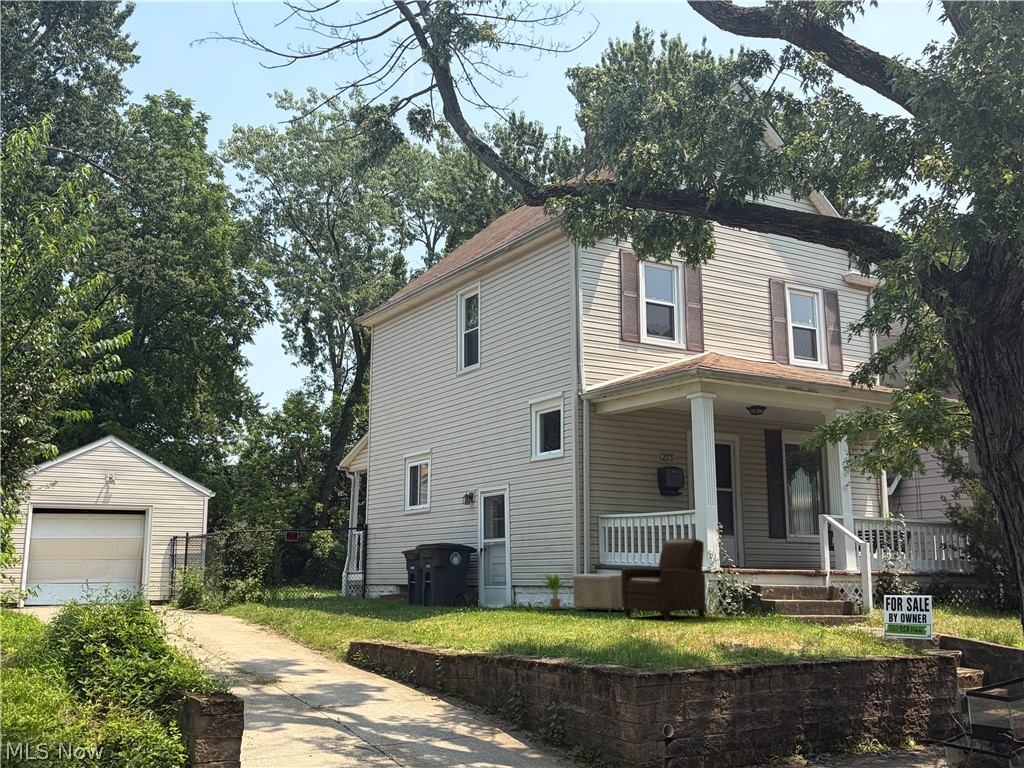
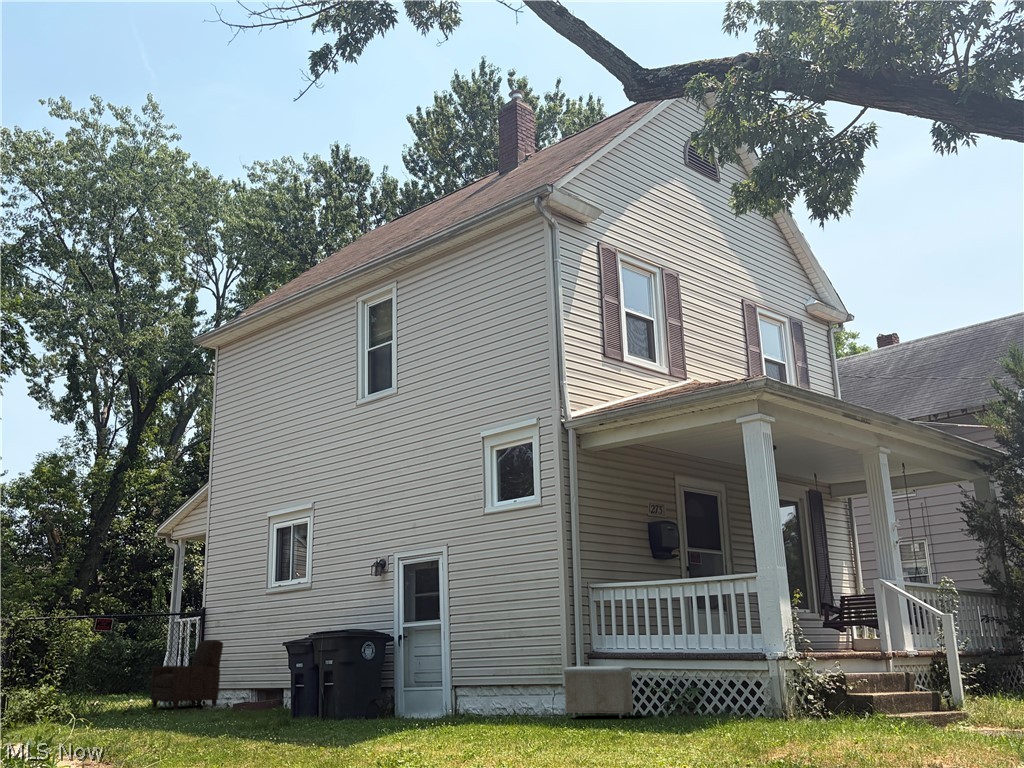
chair: present [621,538,706,620] -> present [150,640,223,710]
potted plant: present [542,571,569,609] -> none [512,661,555,718]

